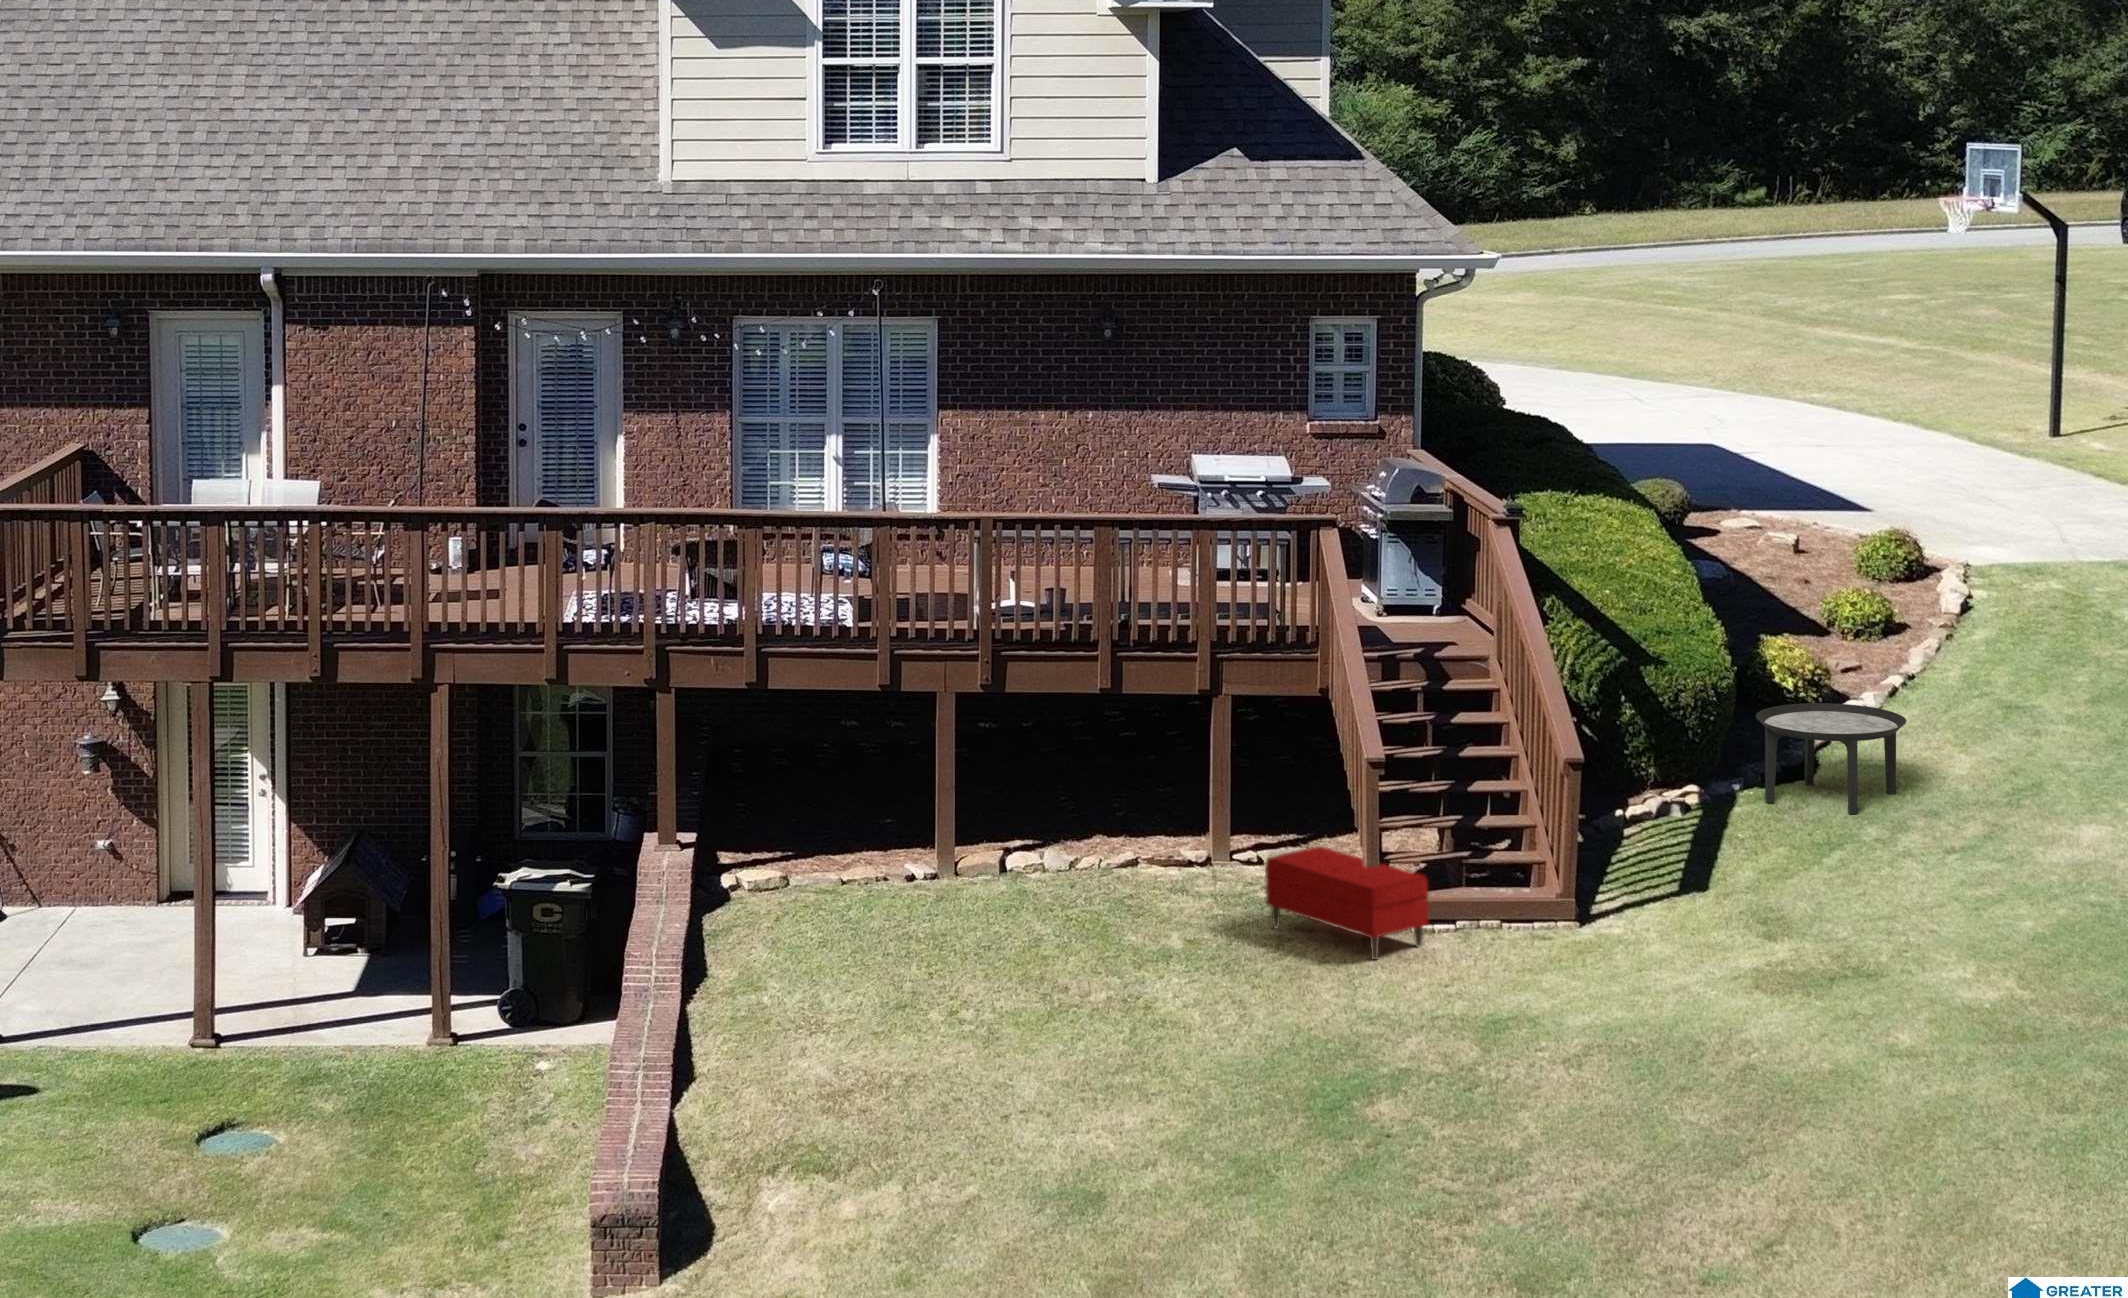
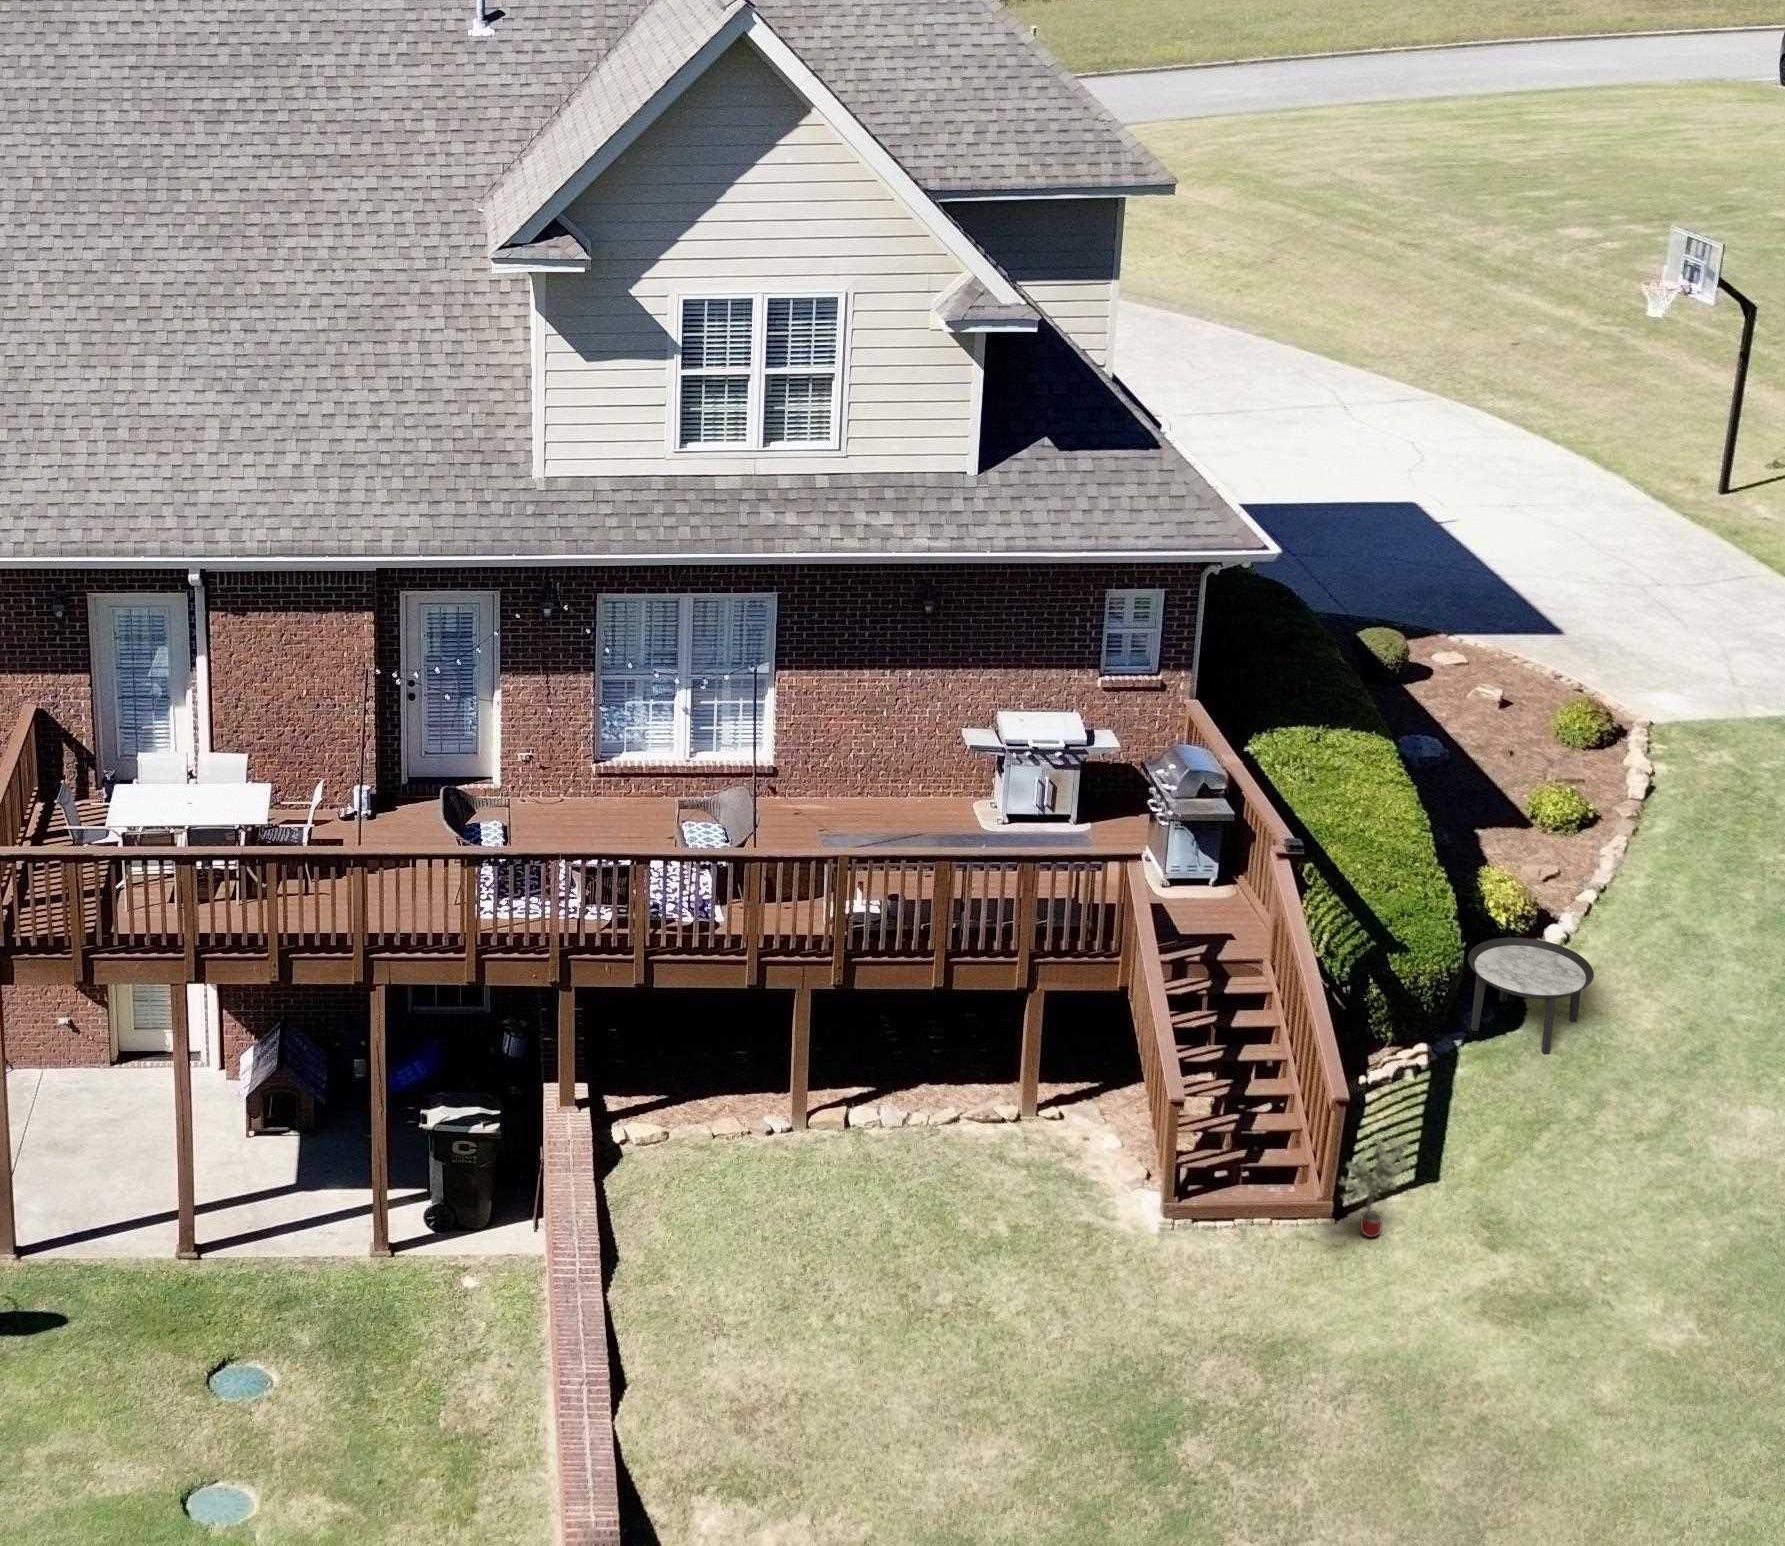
potted tree: none [1572,800,1657,930] -> present [1340,1133,1409,1237]
bench: present [1265,846,1428,960] -> none [1075,1145,1218,1277]

